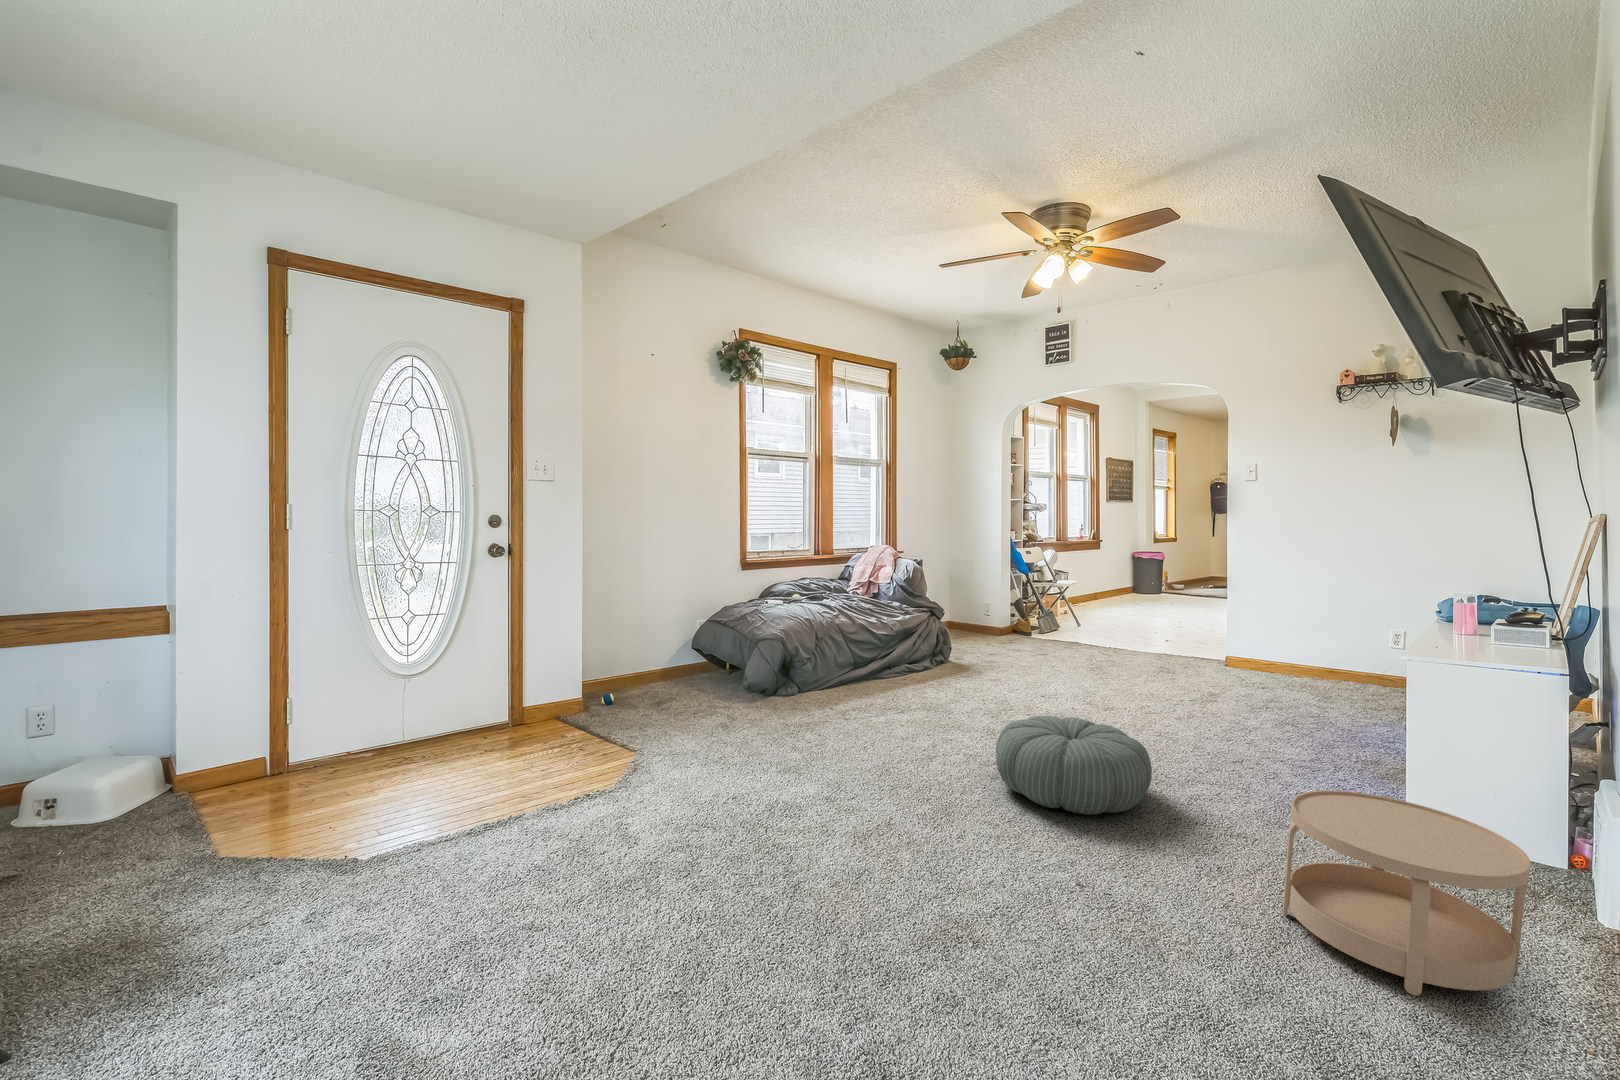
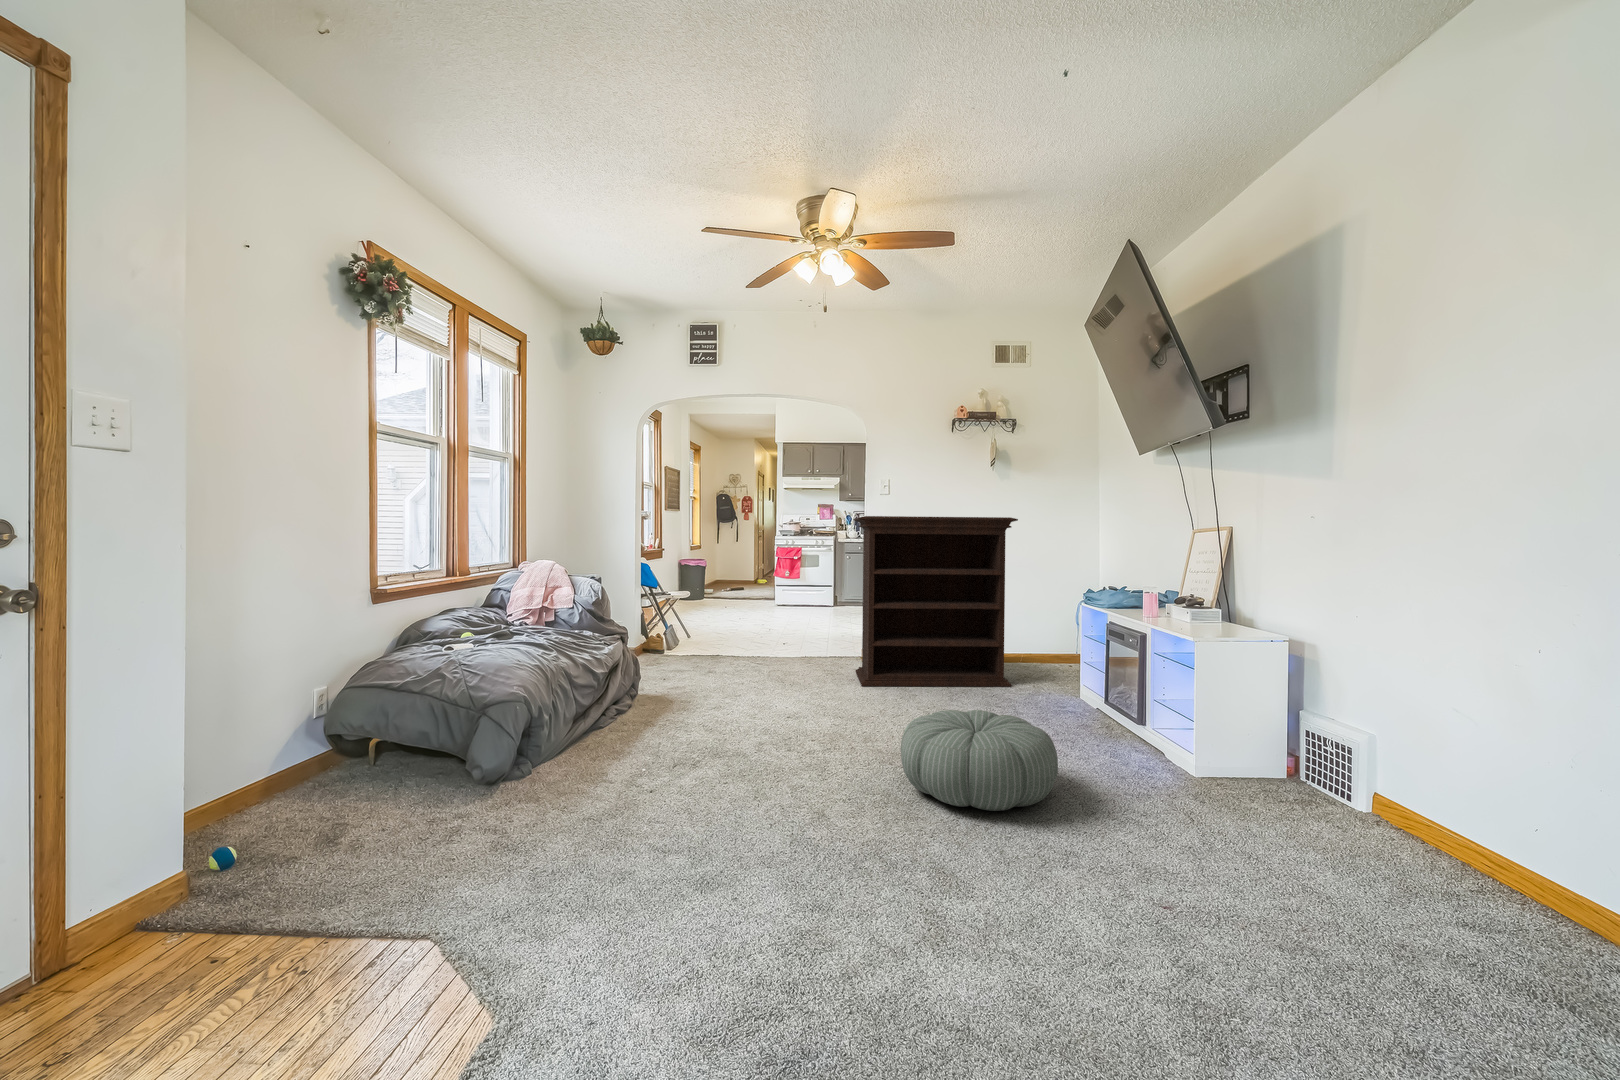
bookshelf: none [1152,520,1392,748] -> present [853,516,1018,687]
side table: present [1283,790,1530,995] -> none [1216,709,1394,852]

